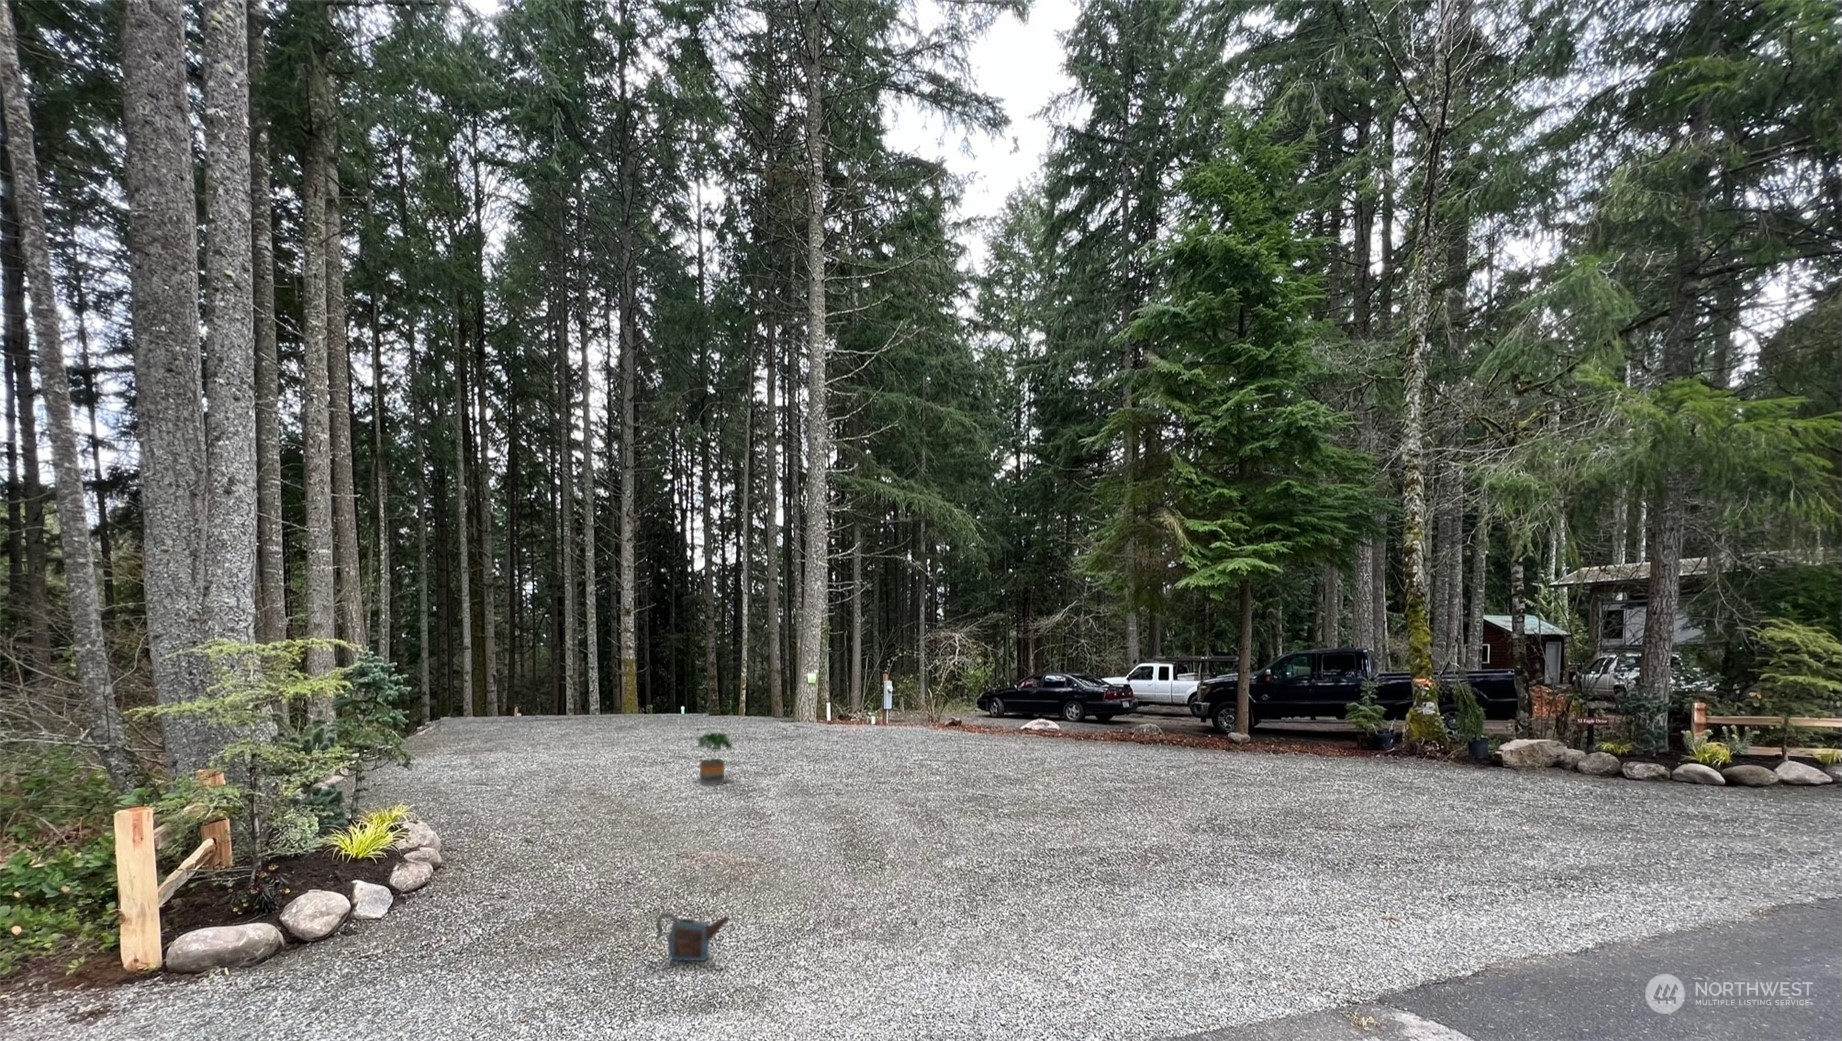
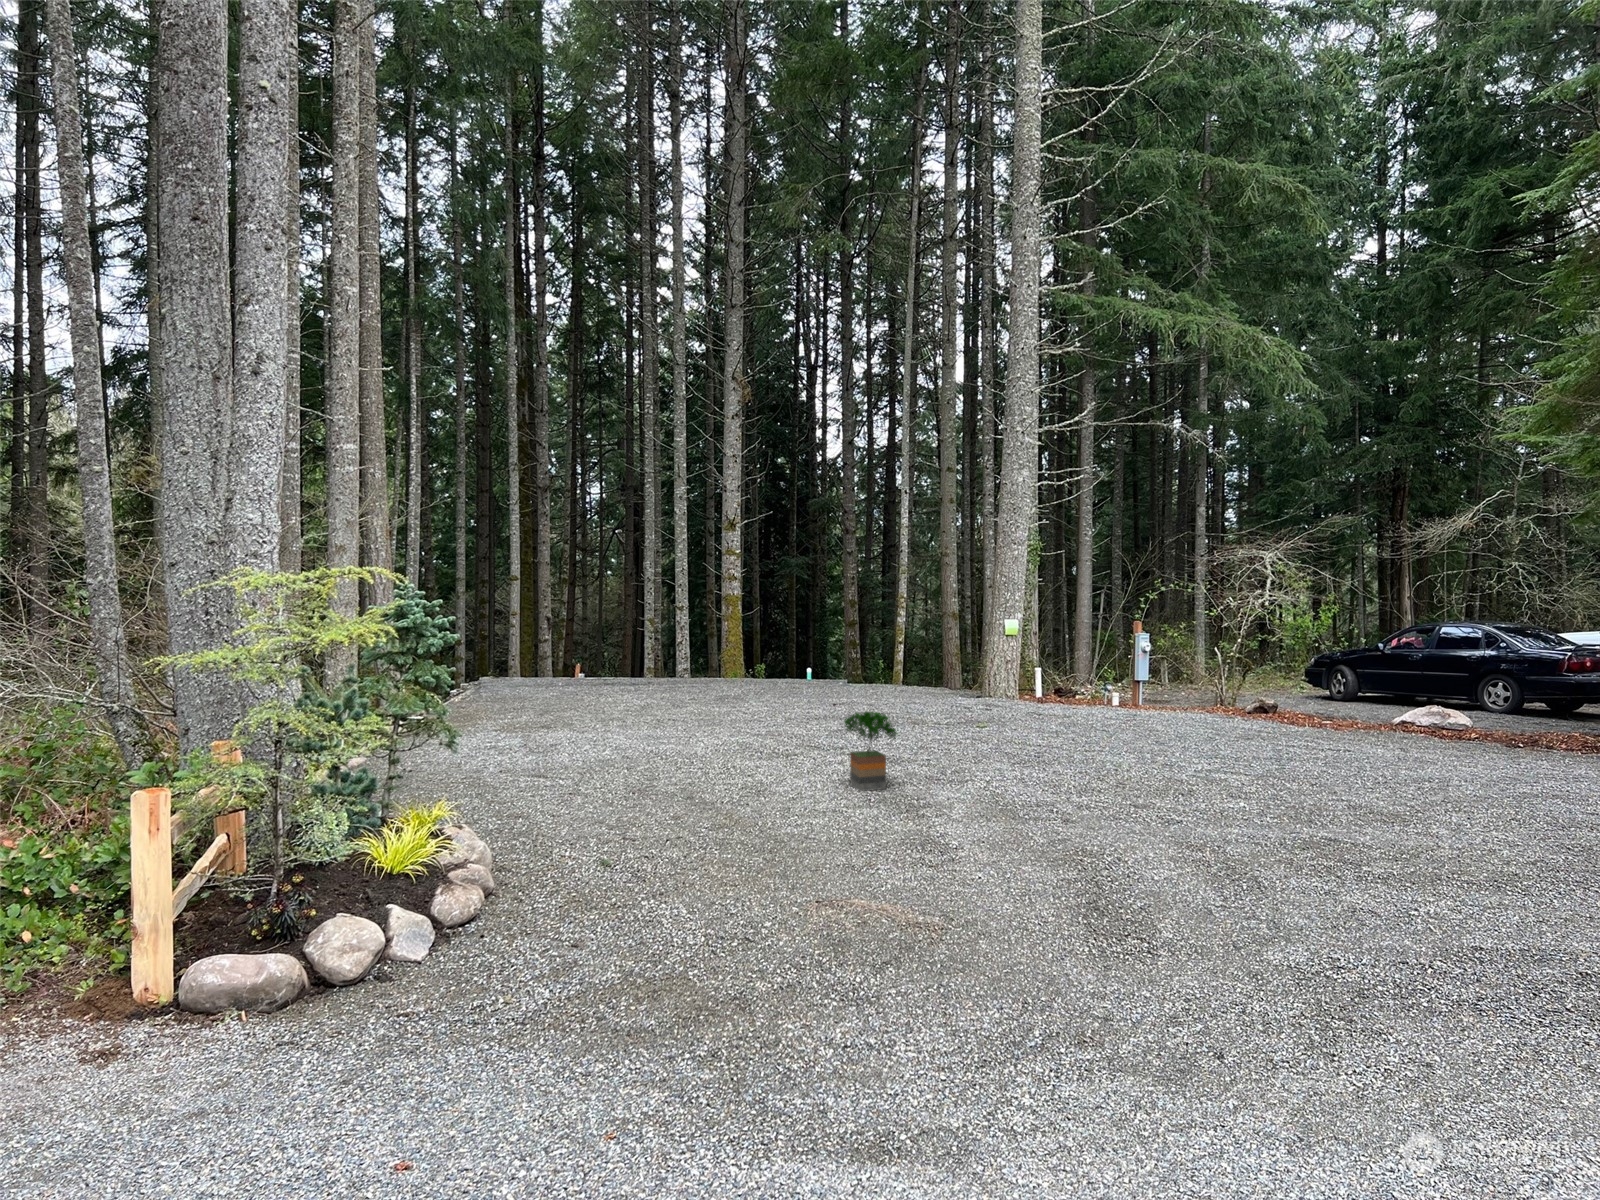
watering can: present [656,913,729,961] -> none [785,1022,903,1107]

